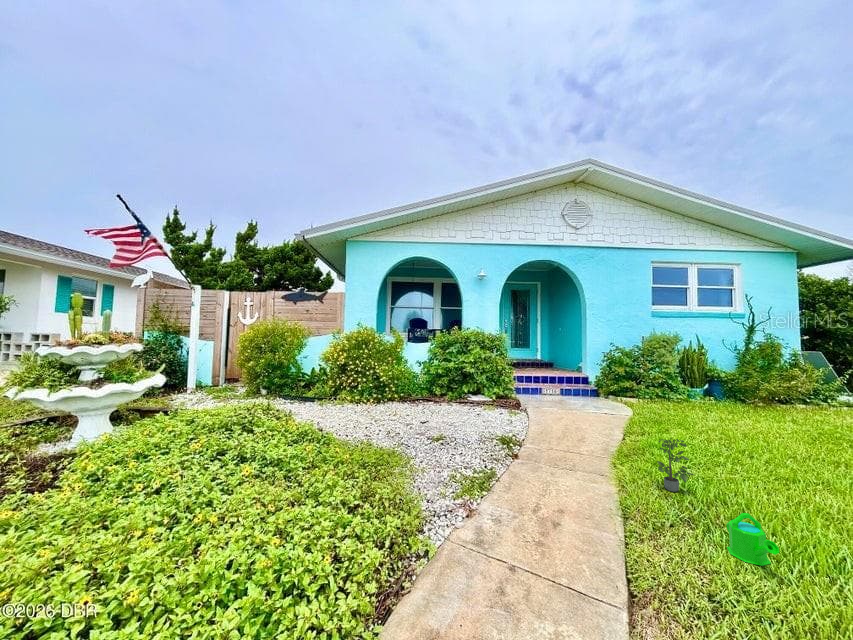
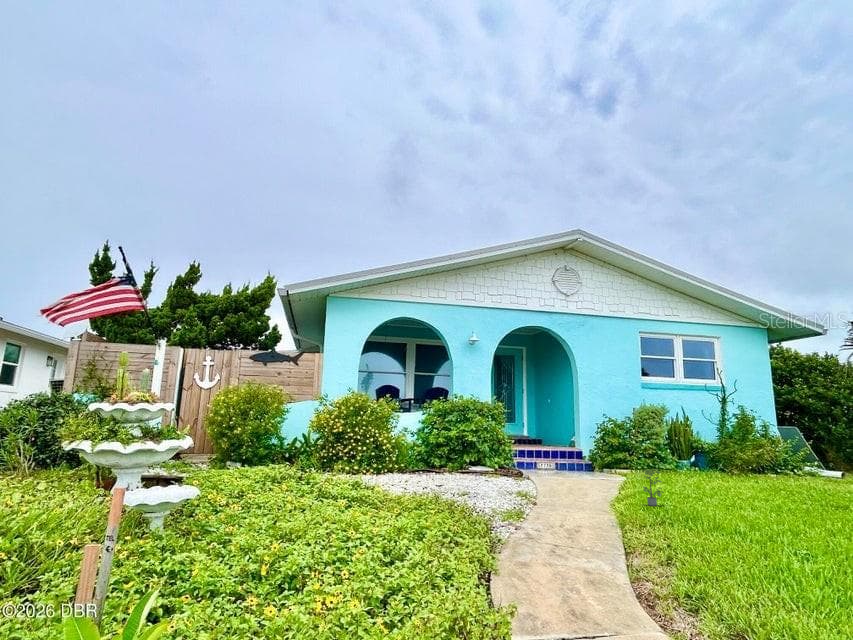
watering can: present [726,513,779,566] -> none [678,495,700,521]

